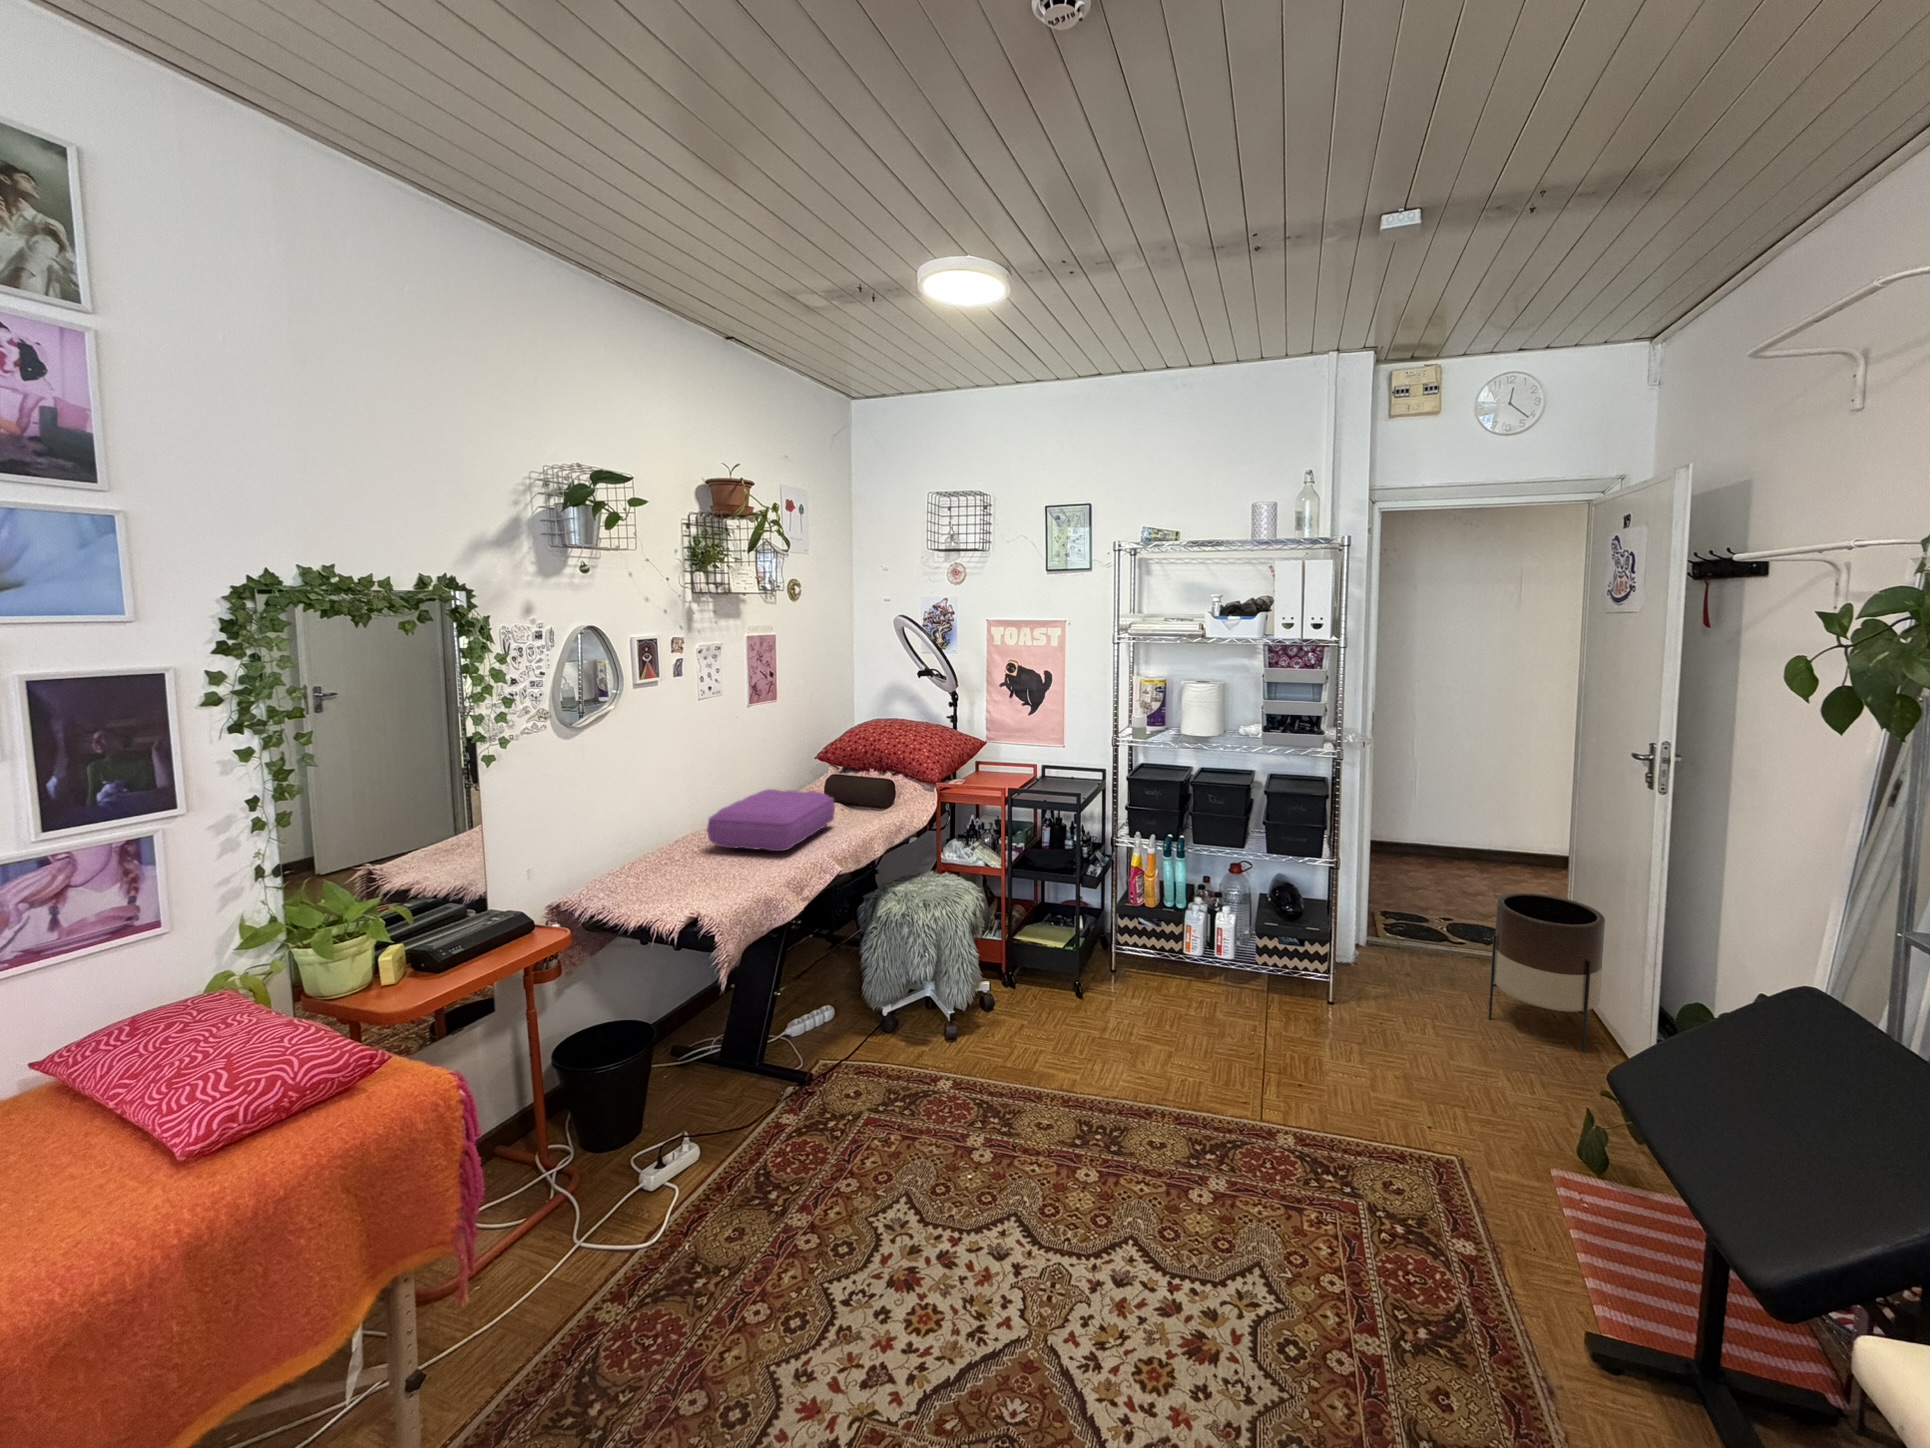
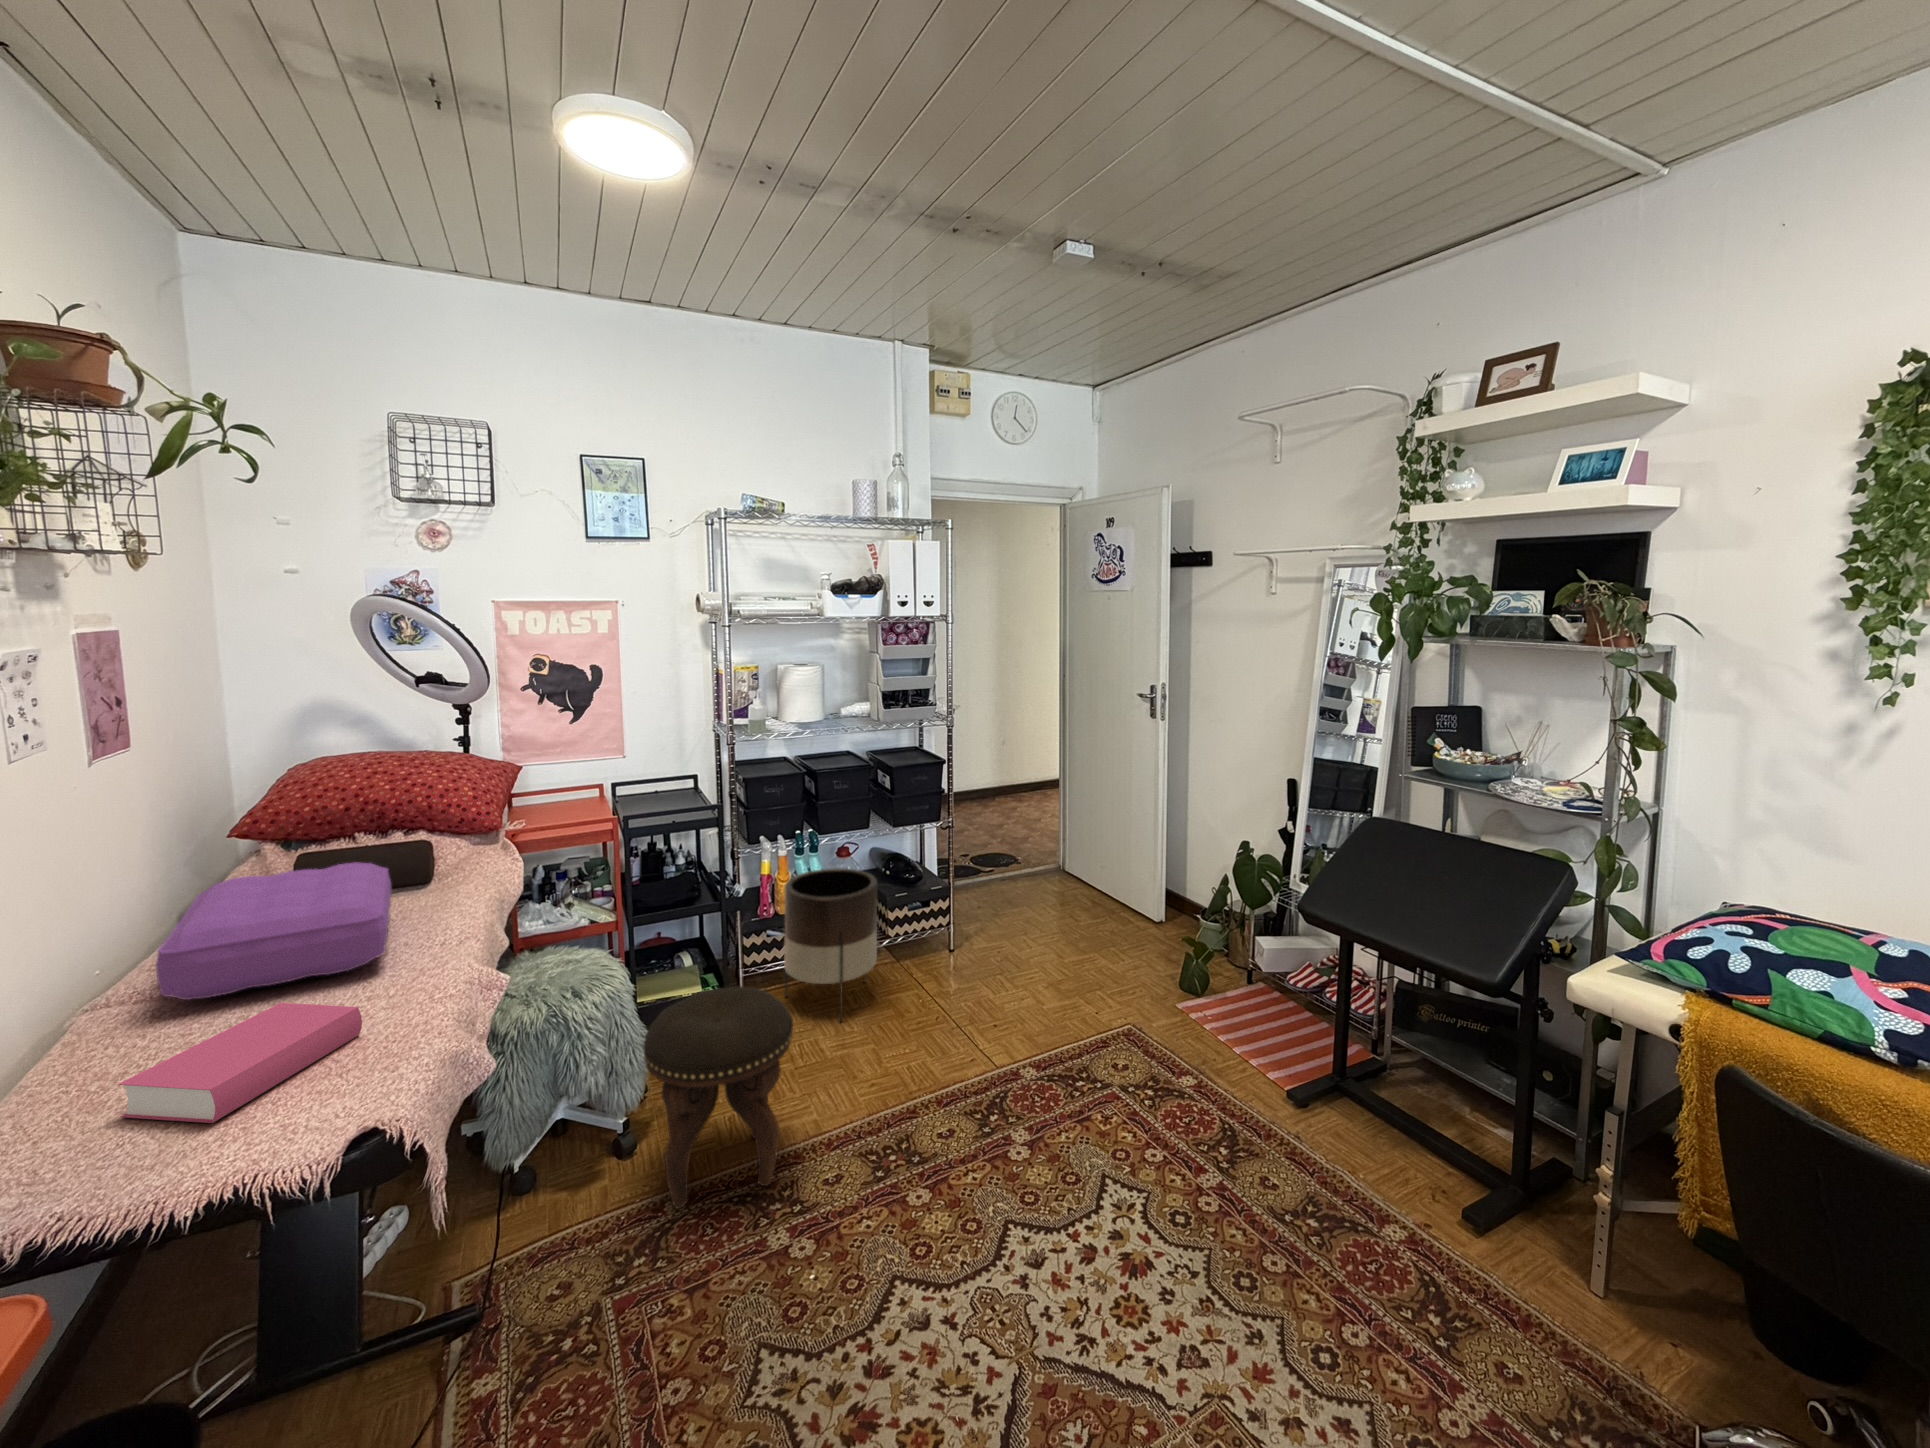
book: none [649,856,744,901] -> present [118,1003,362,1123]
planter: present [1489,893,1605,1052] -> present [784,868,877,1022]
footstool: none [934,937,1043,1105] -> present [644,986,793,1209]

